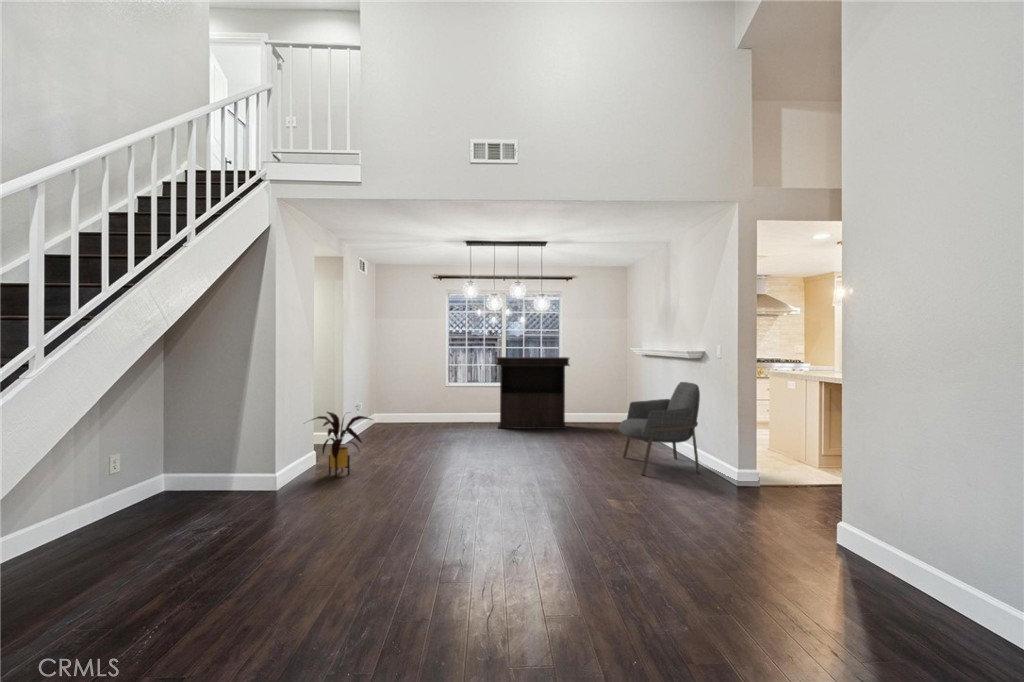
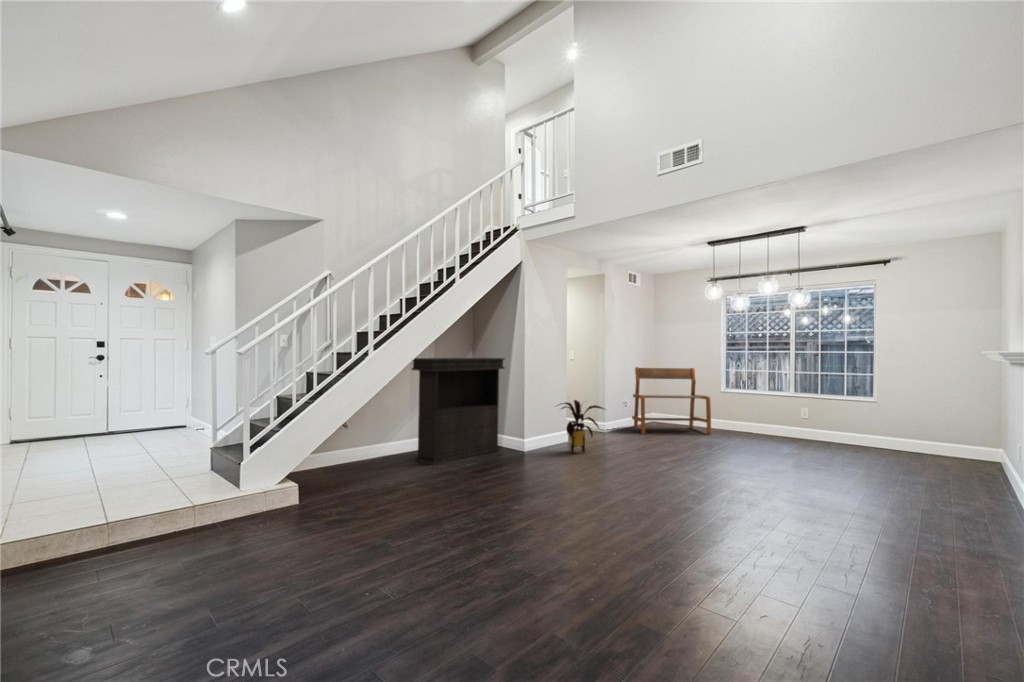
console table: present [496,357,569,429] -> present [412,358,505,465]
bench: none [346,365,429,439] -> present [632,367,711,434]
armchair: present [619,382,700,475] -> none [875,400,1011,532]

